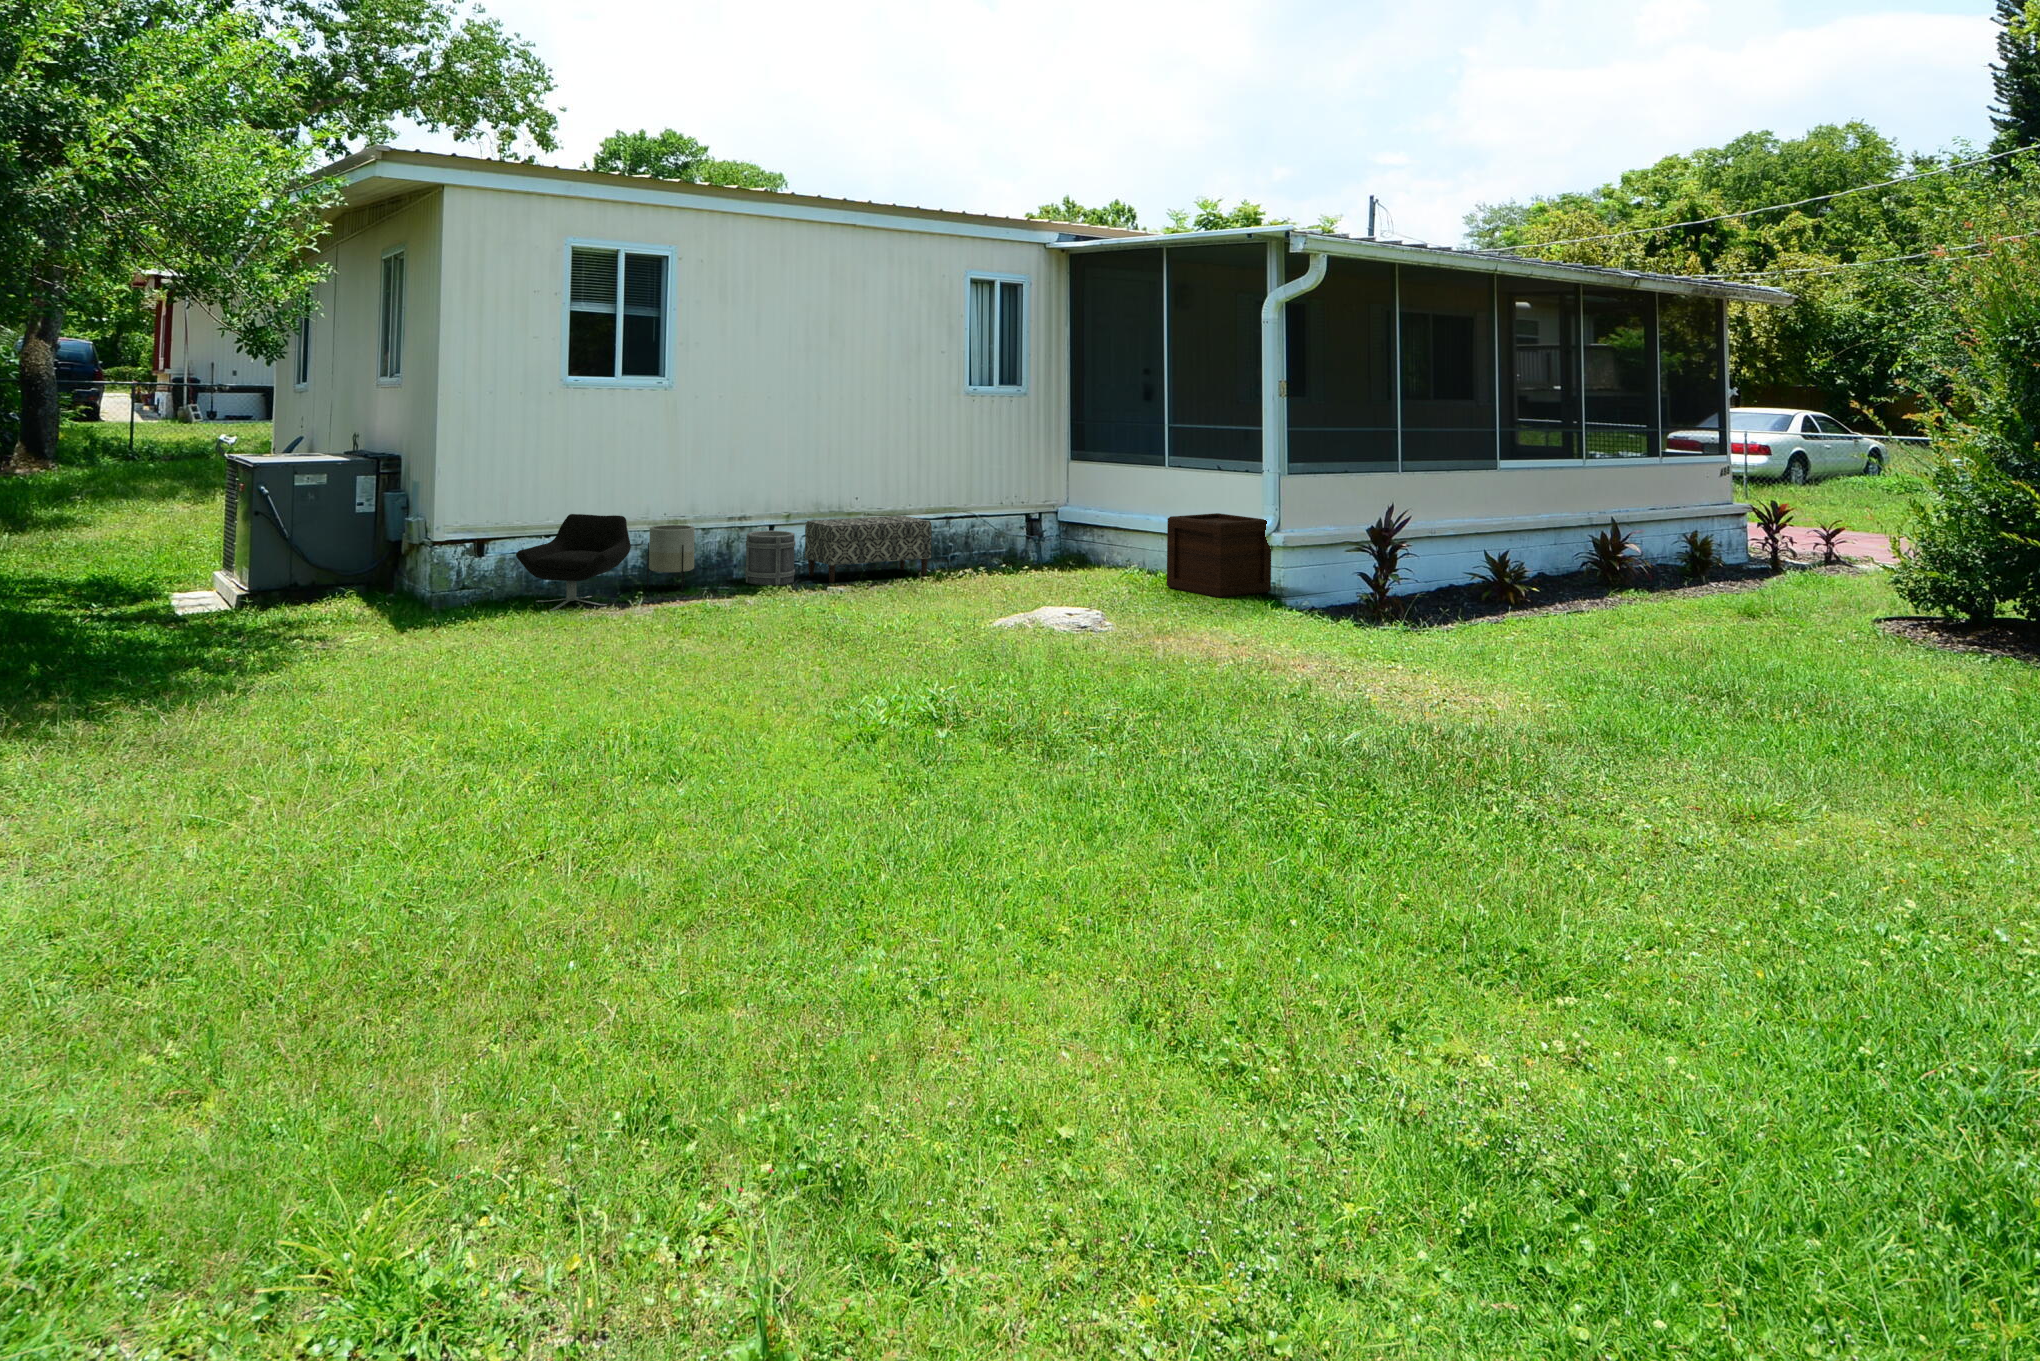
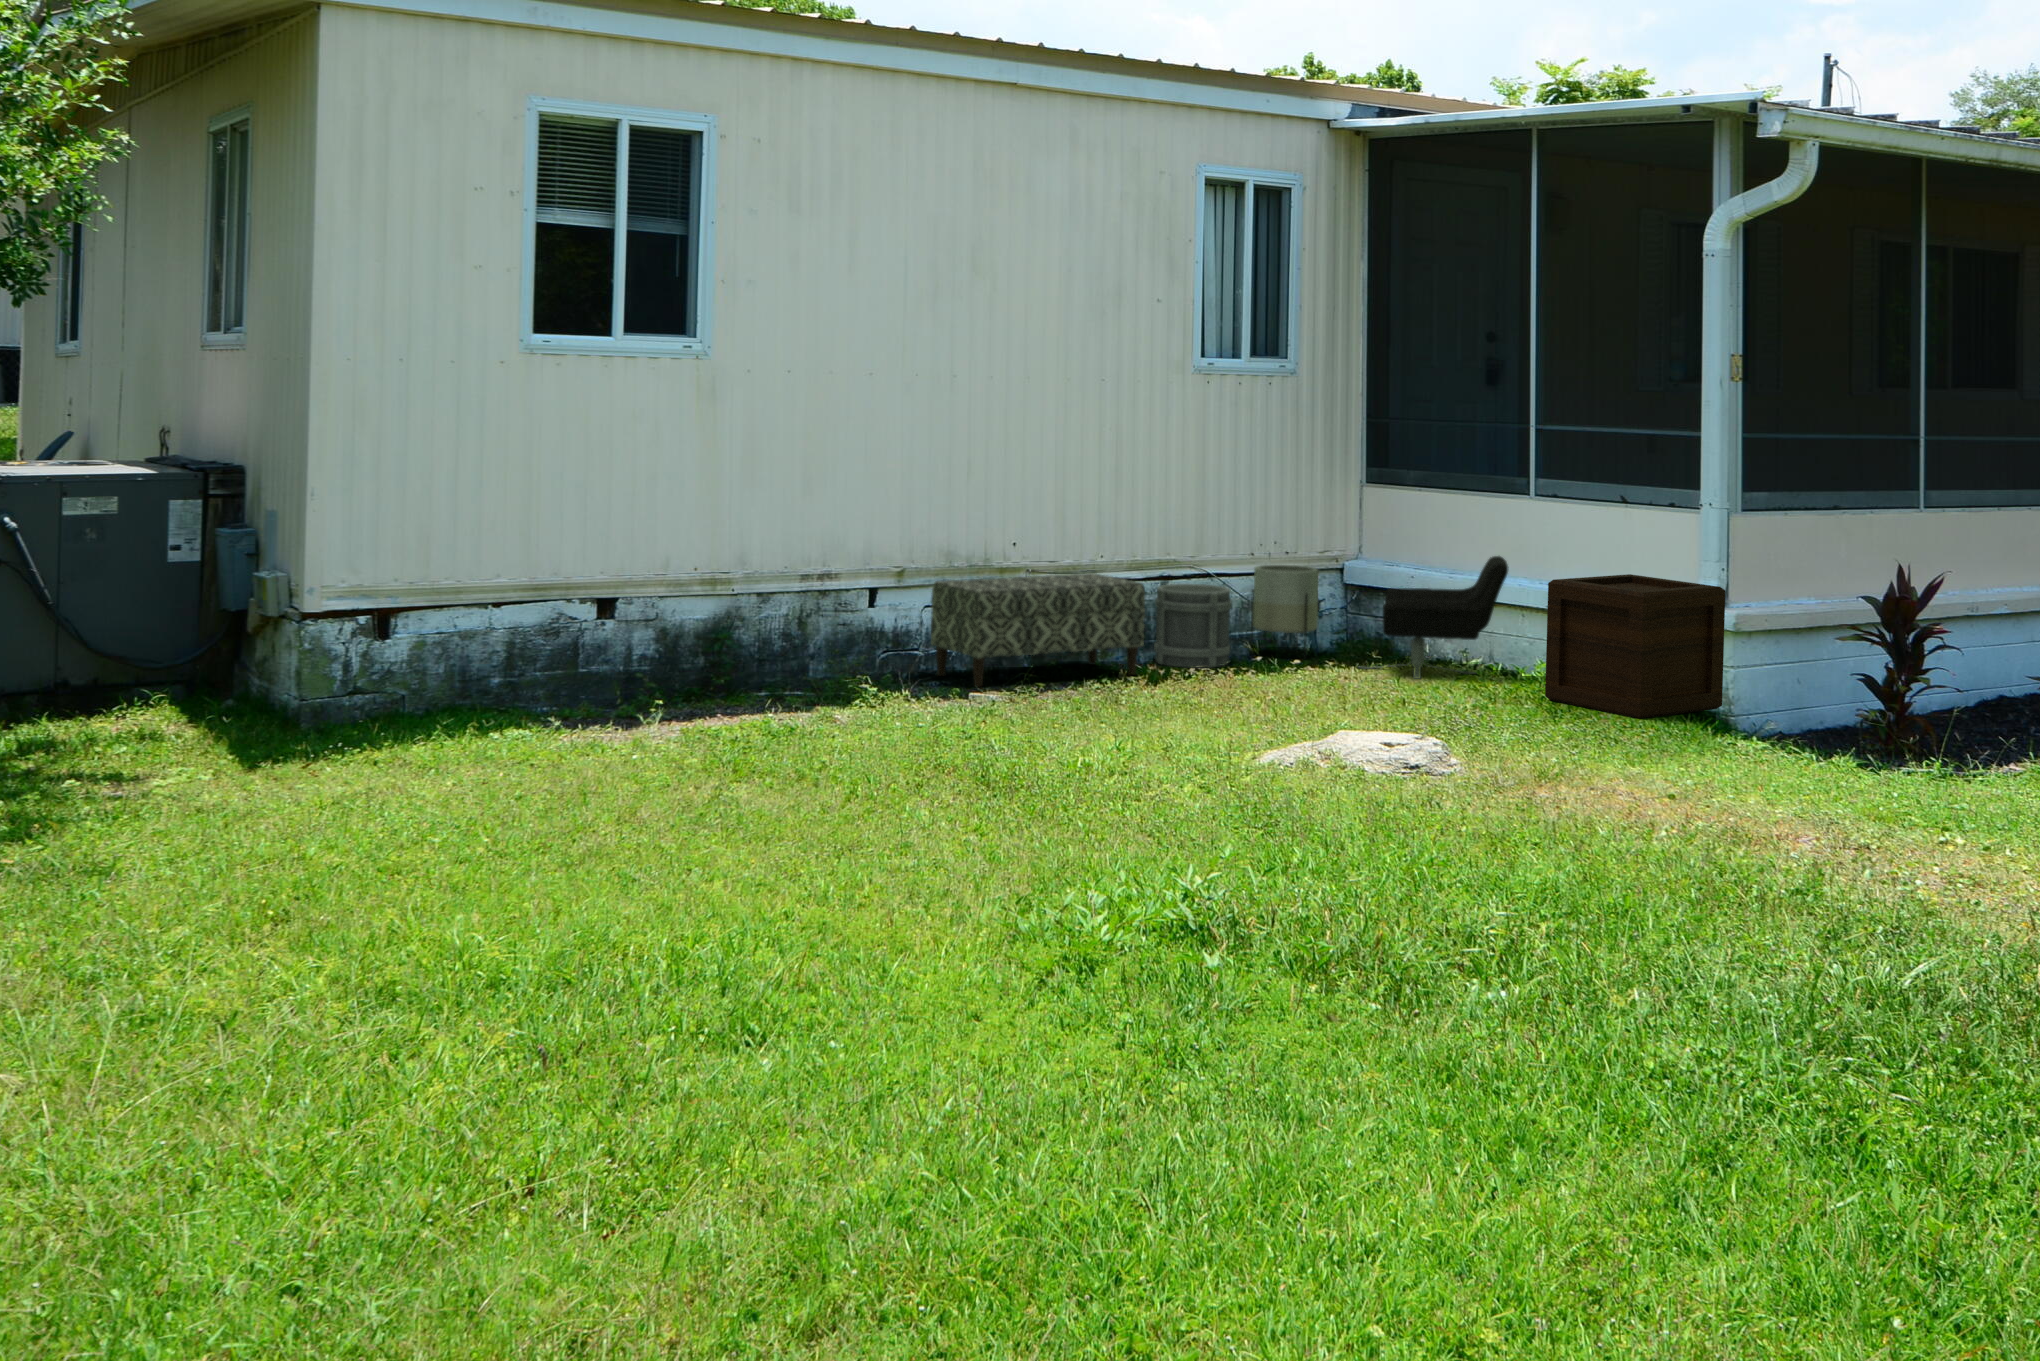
lounge chair: present [516,514,631,611] -> present [1368,556,1509,679]
planter: present [647,525,695,591] -> present [1250,565,1319,658]
bucket: present [745,531,795,585] -> present [1154,584,1232,668]

